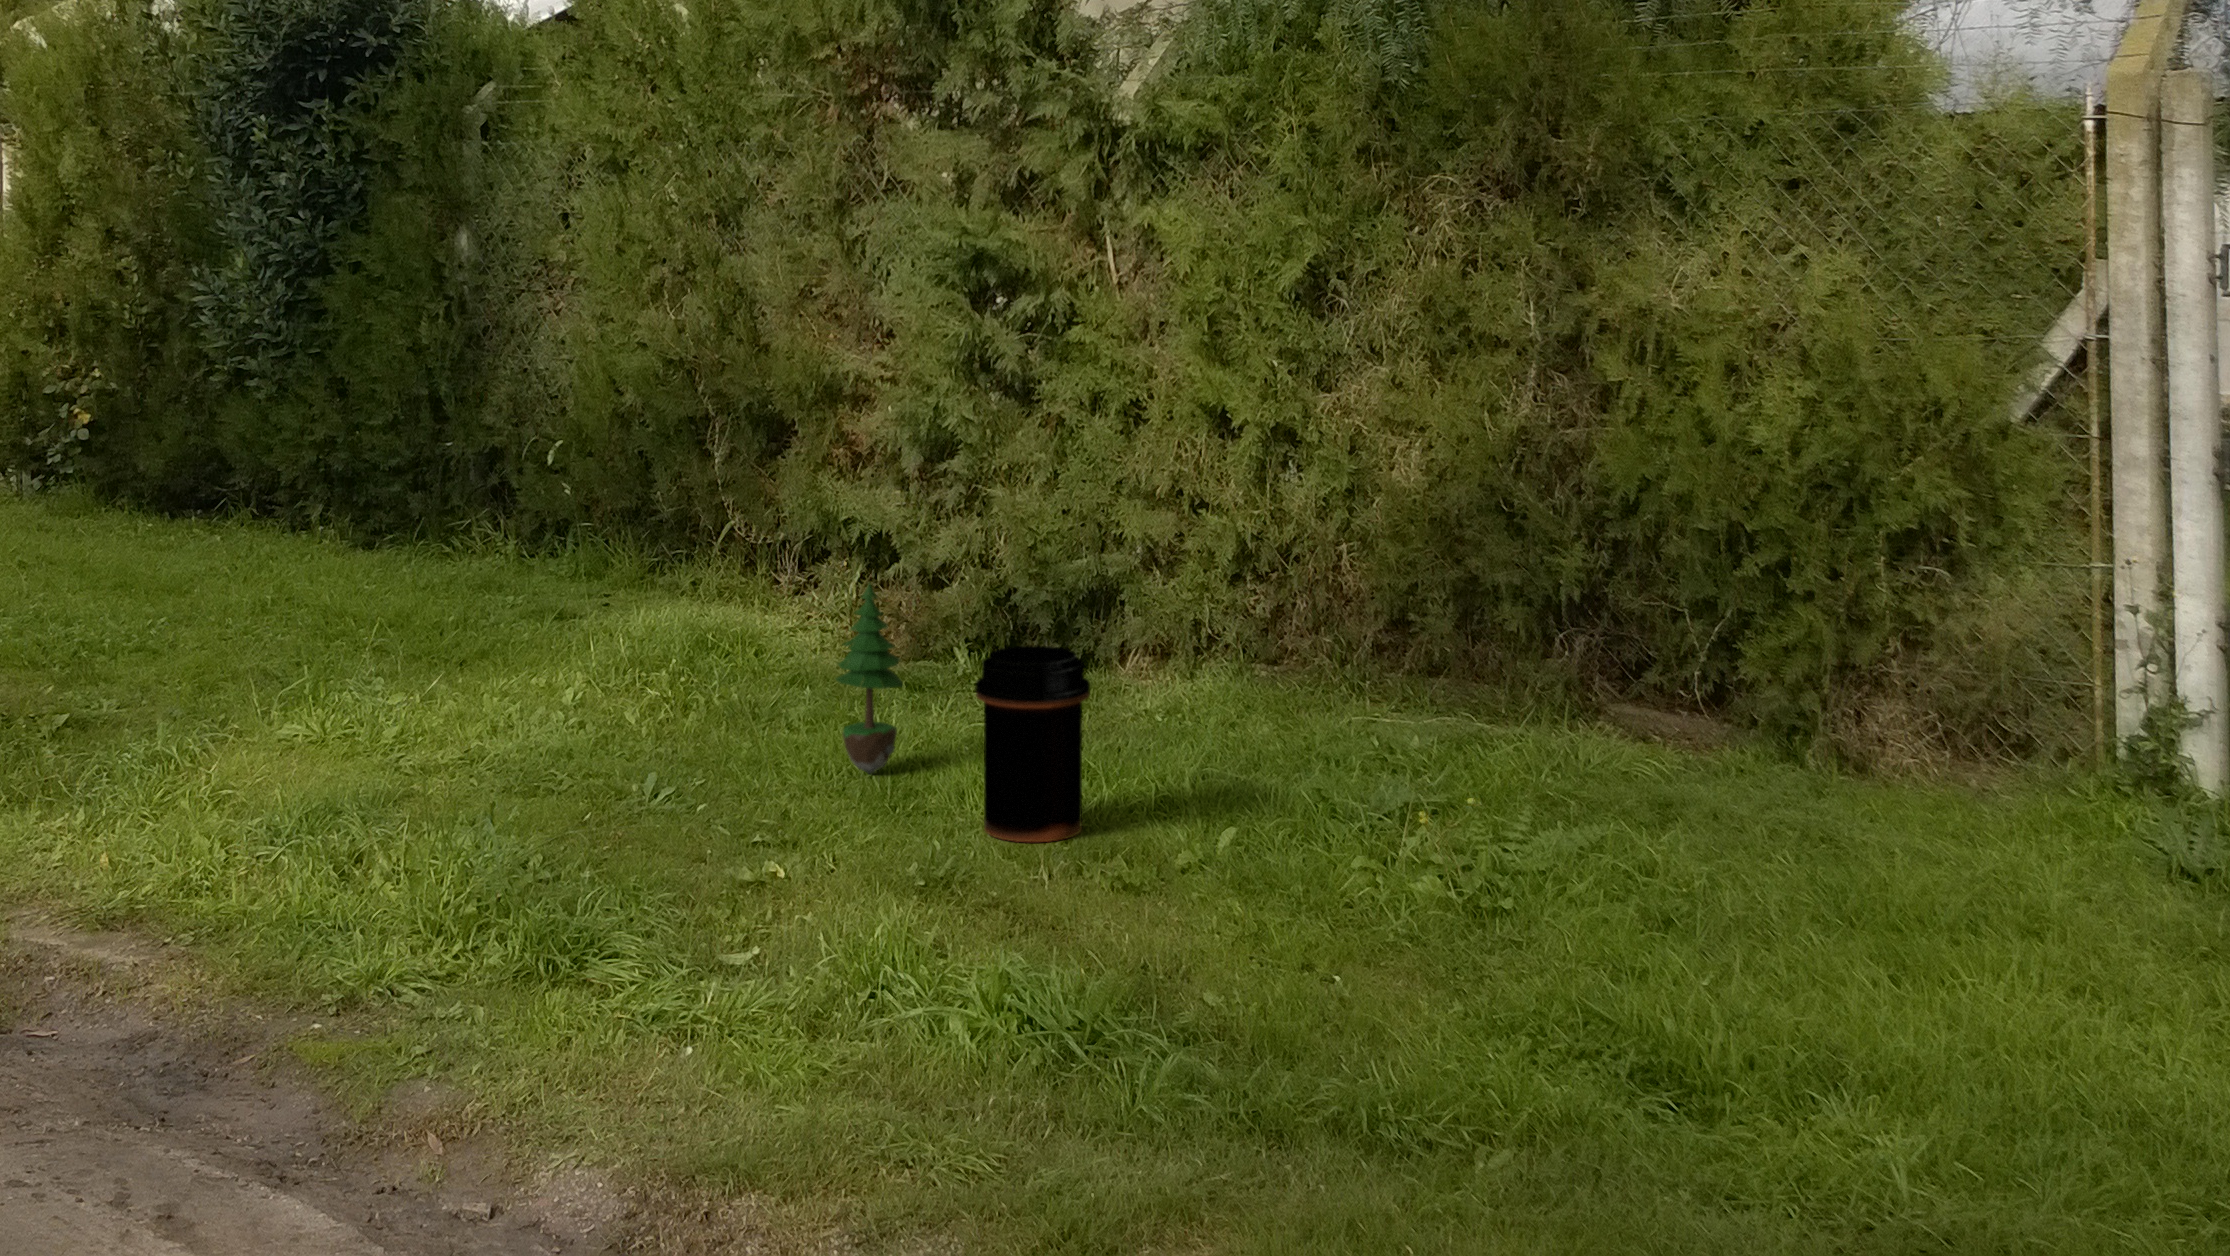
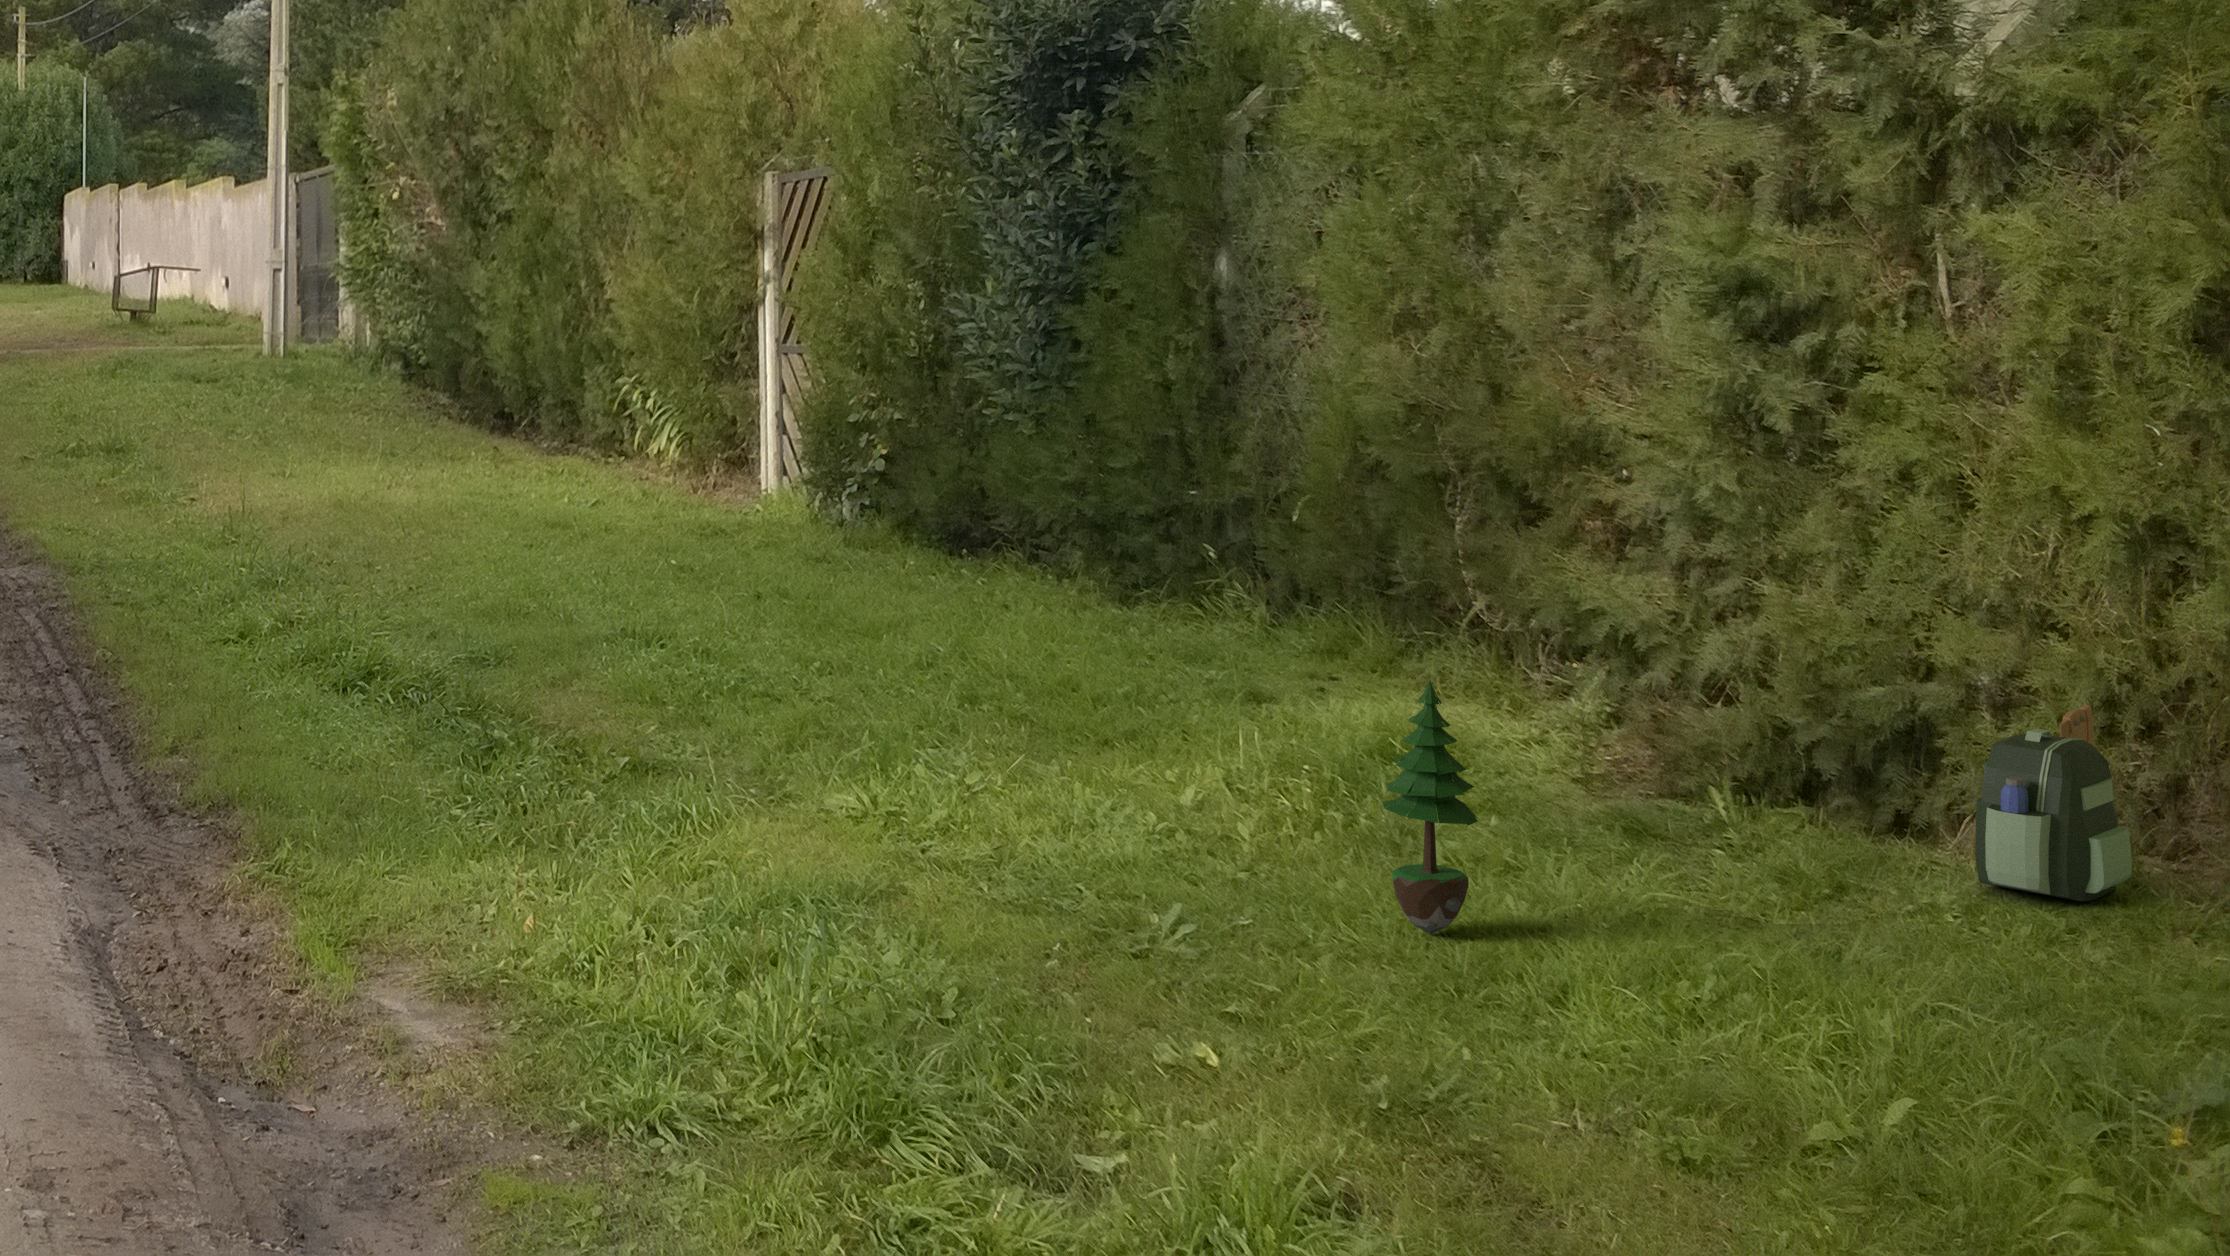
backpack: none [1177,555,1265,690] -> present [1975,705,2132,902]
trash can: present [975,645,1090,842] -> none [1498,784,1669,1060]

